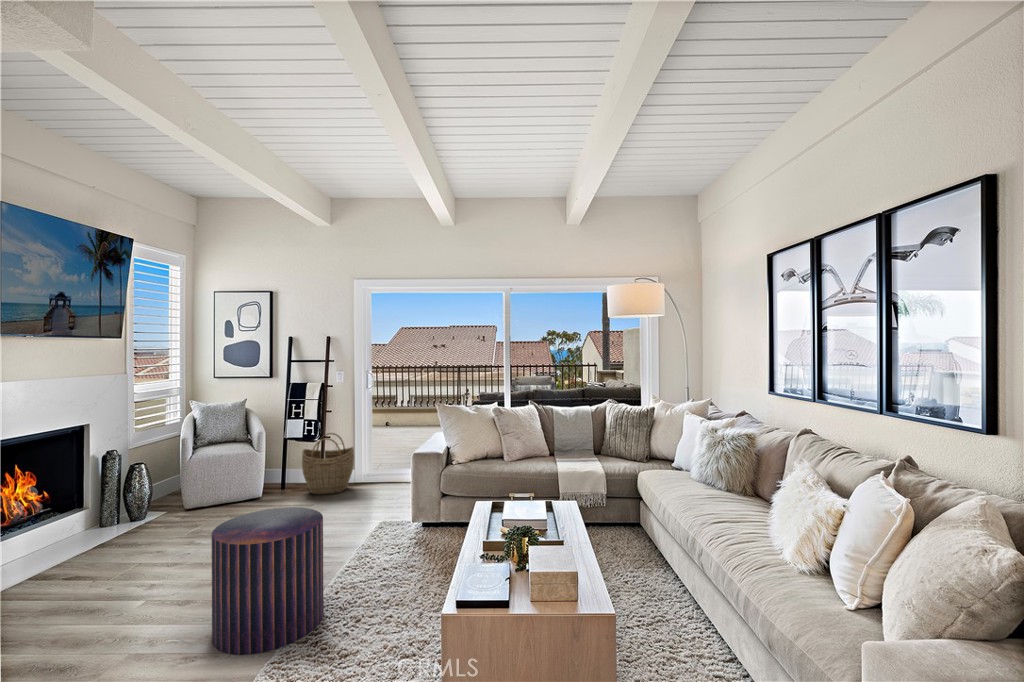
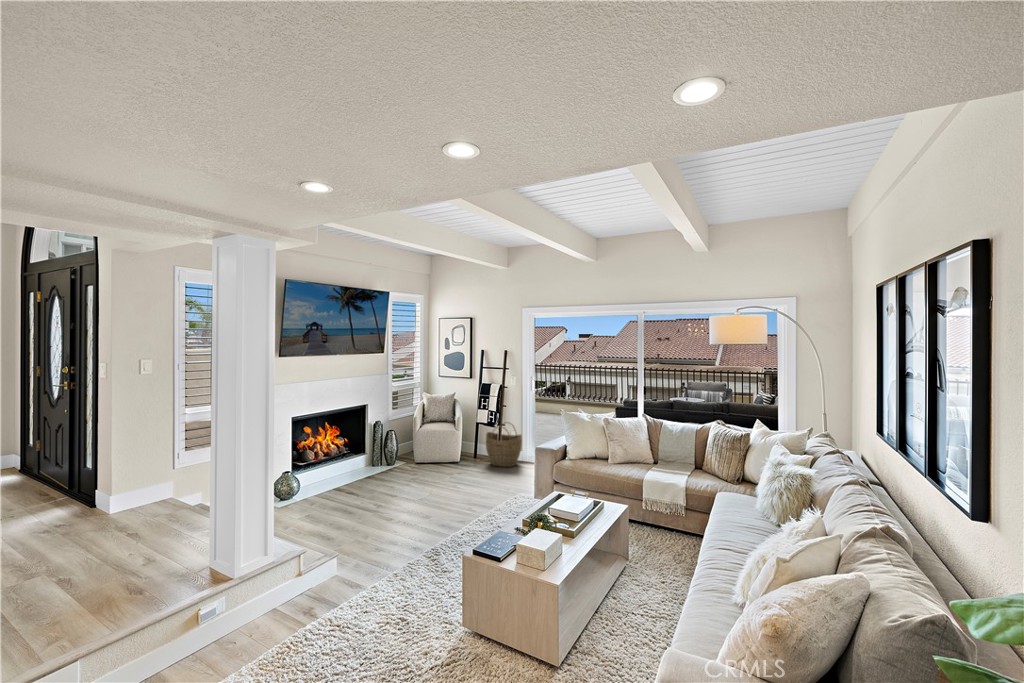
pouf: present [211,507,324,655] -> none [390,474,452,557]

